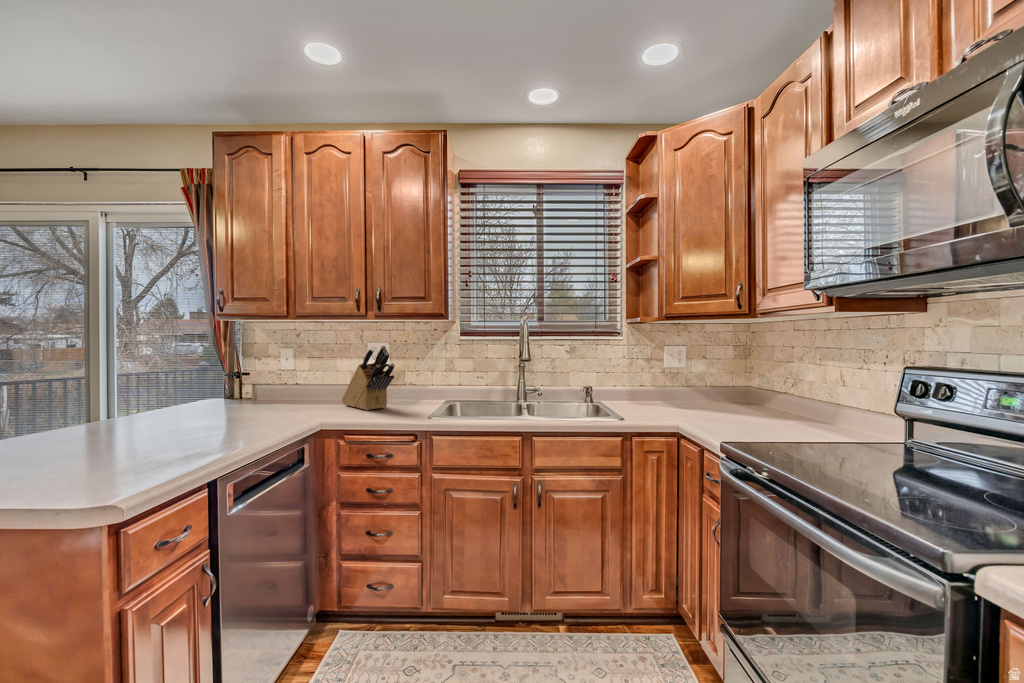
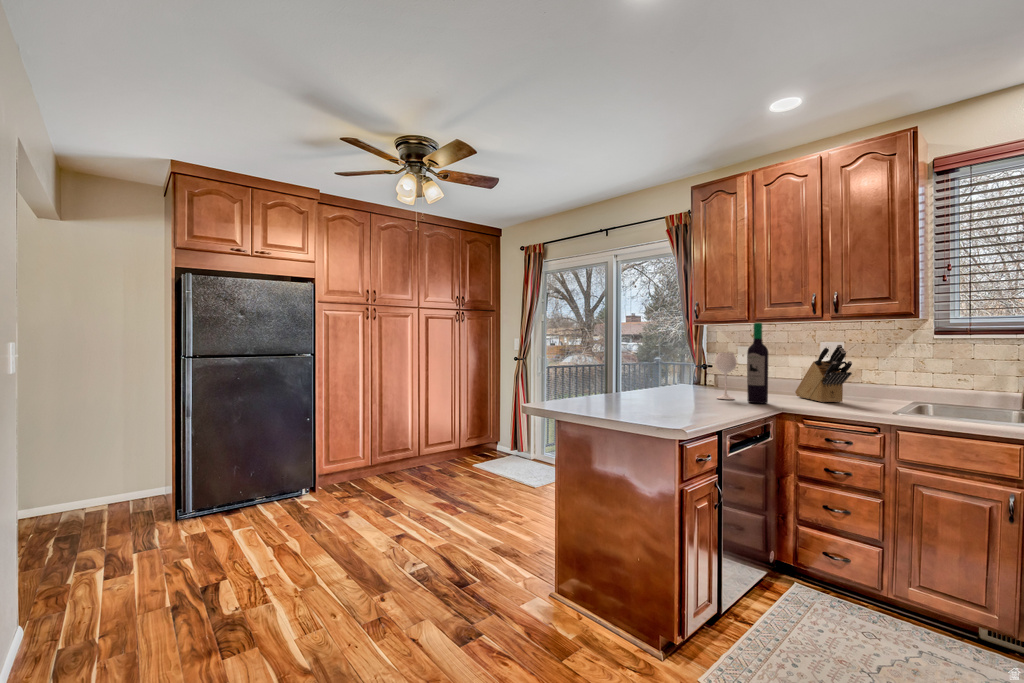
wine bottle: none [238,320,306,423] -> present [715,323,768,404]

